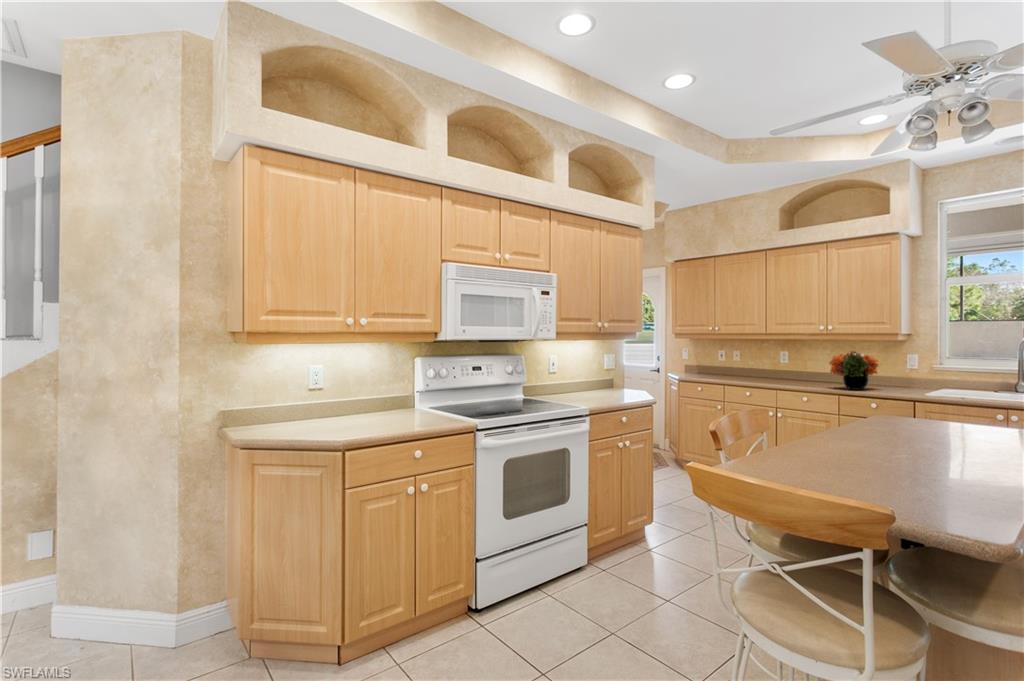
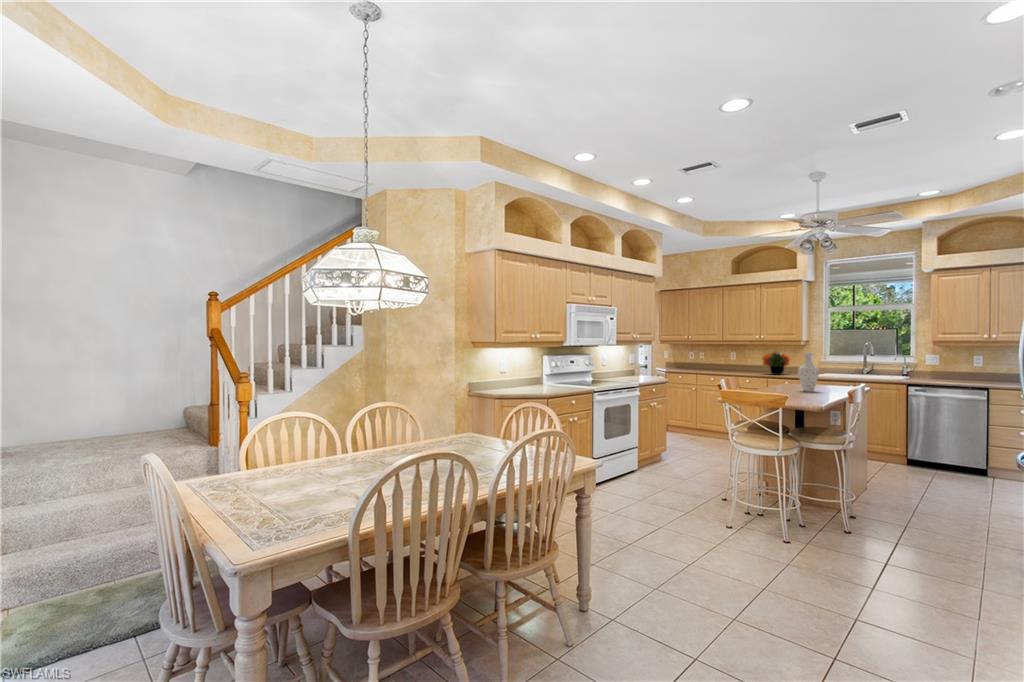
vase: none [895,357,943,443] -> present [798,353,819,392]

